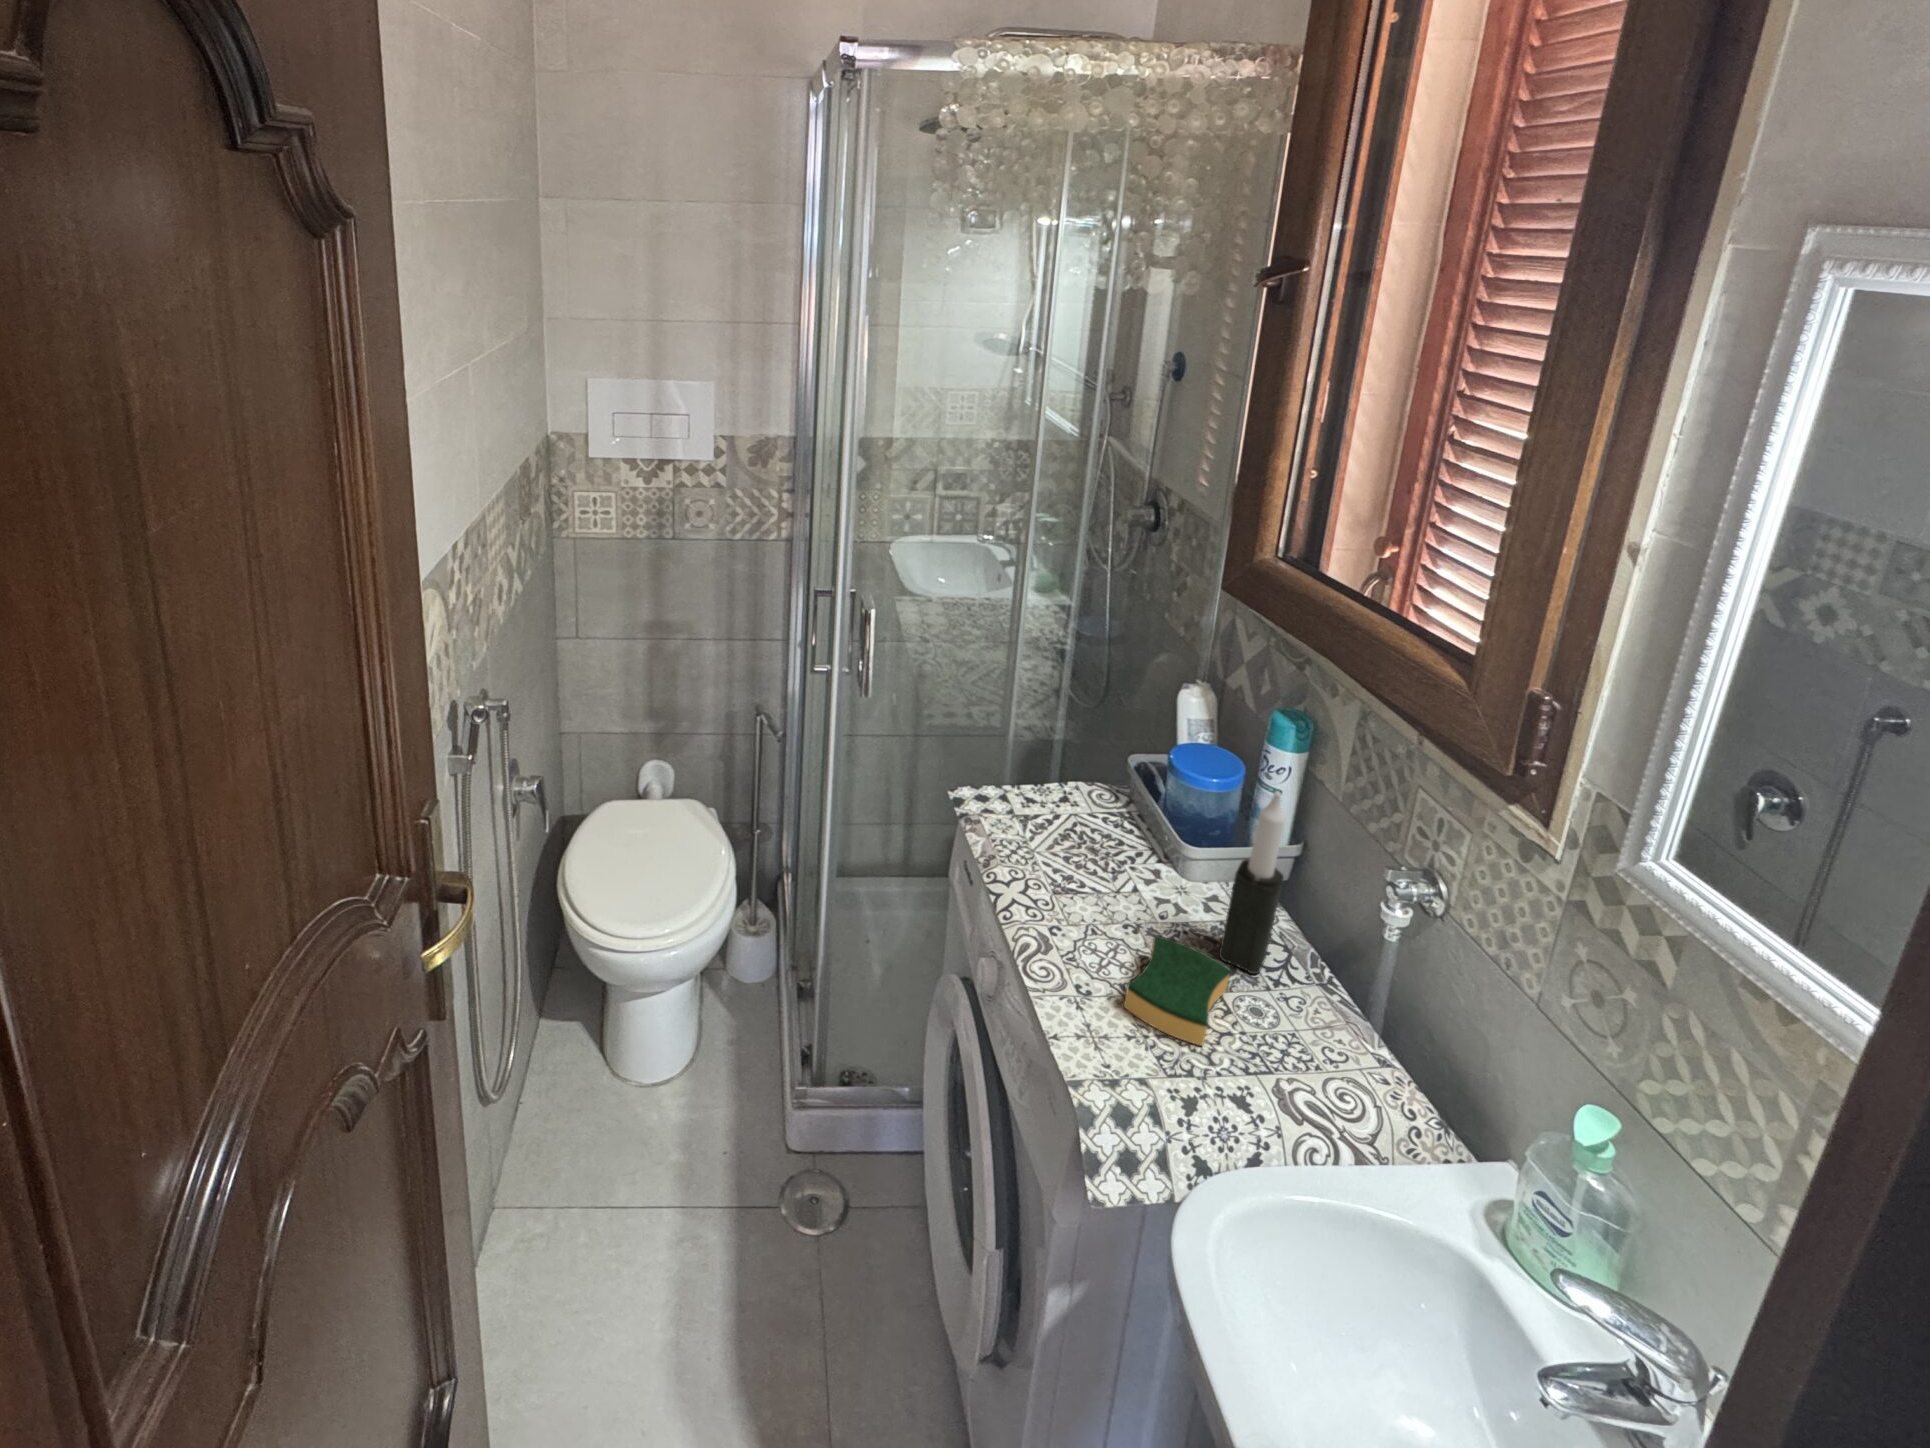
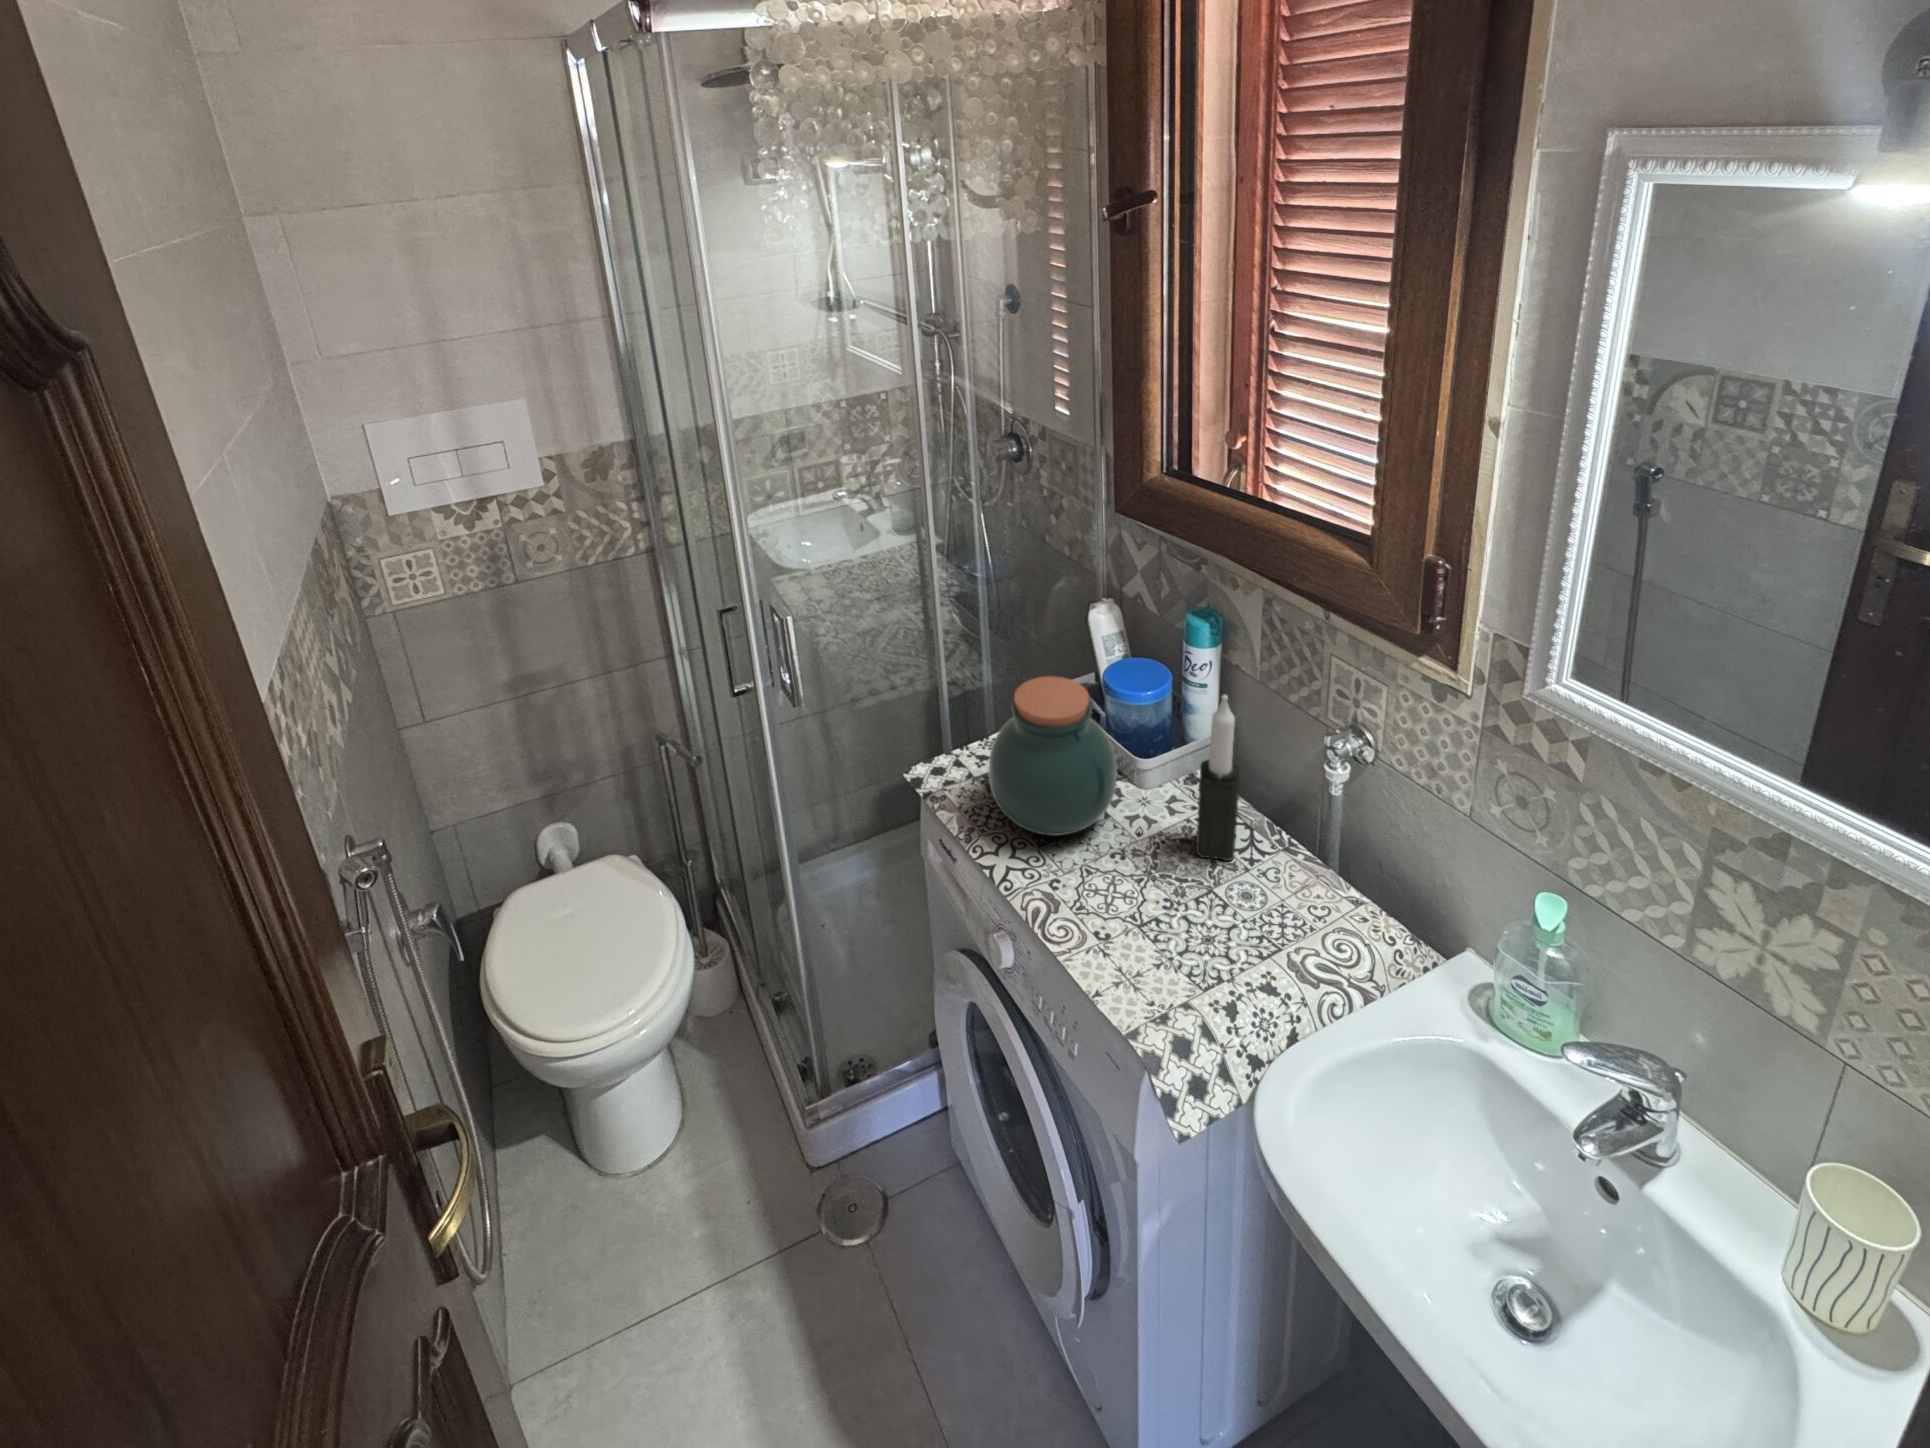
jar: none [1020,727,1155,891] -> present [989,676,1117,836]
sponge: present [1124,935,1230,1046] -> none [1142,857,1220,950]

